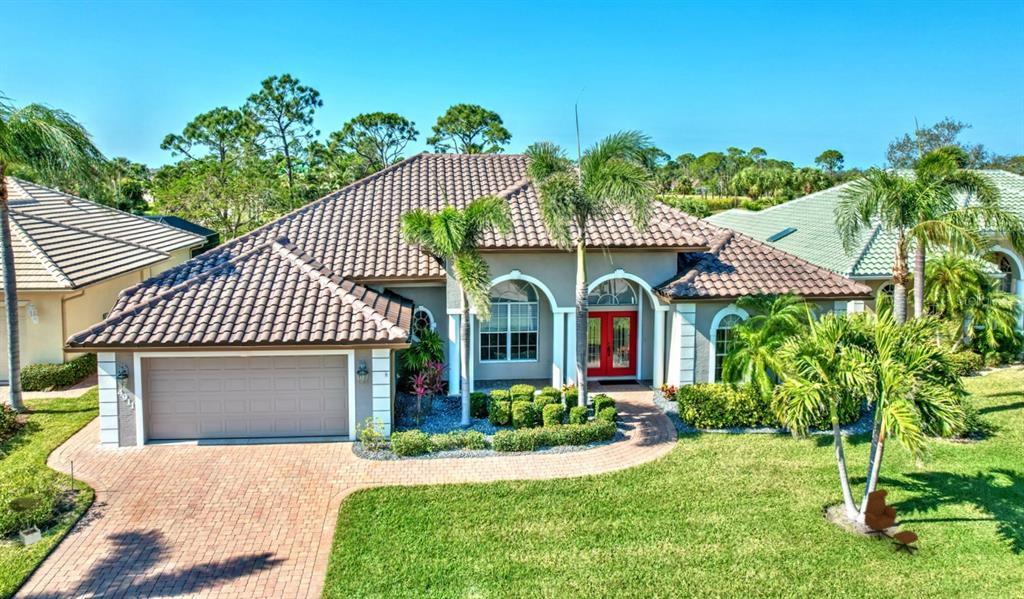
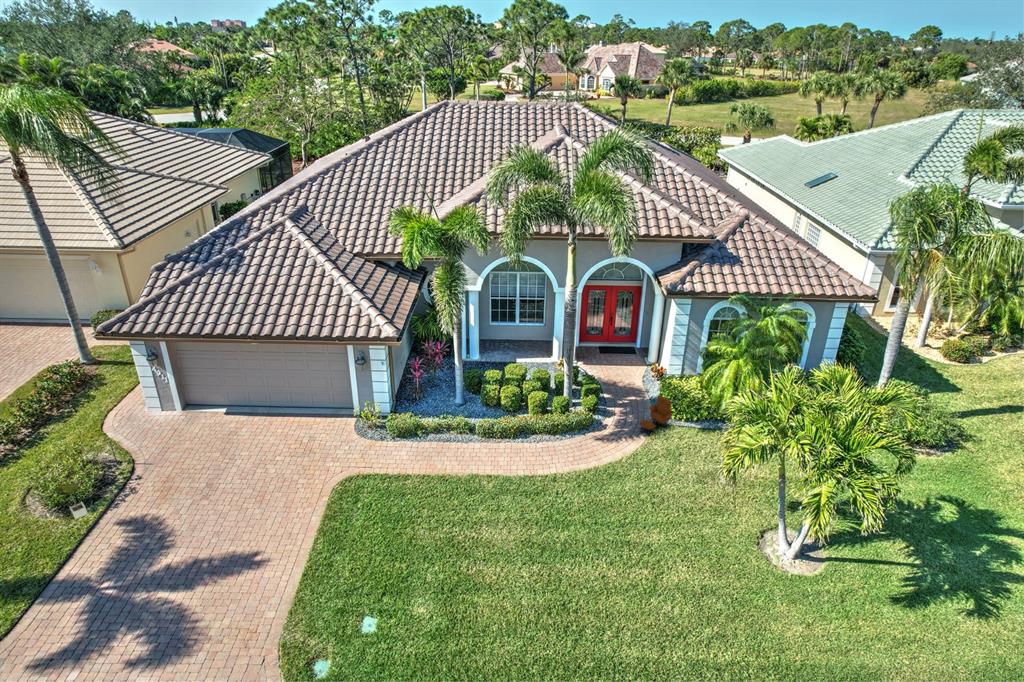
lounge chair: present [863,489,918,555] -> present [640,395,672,435]

